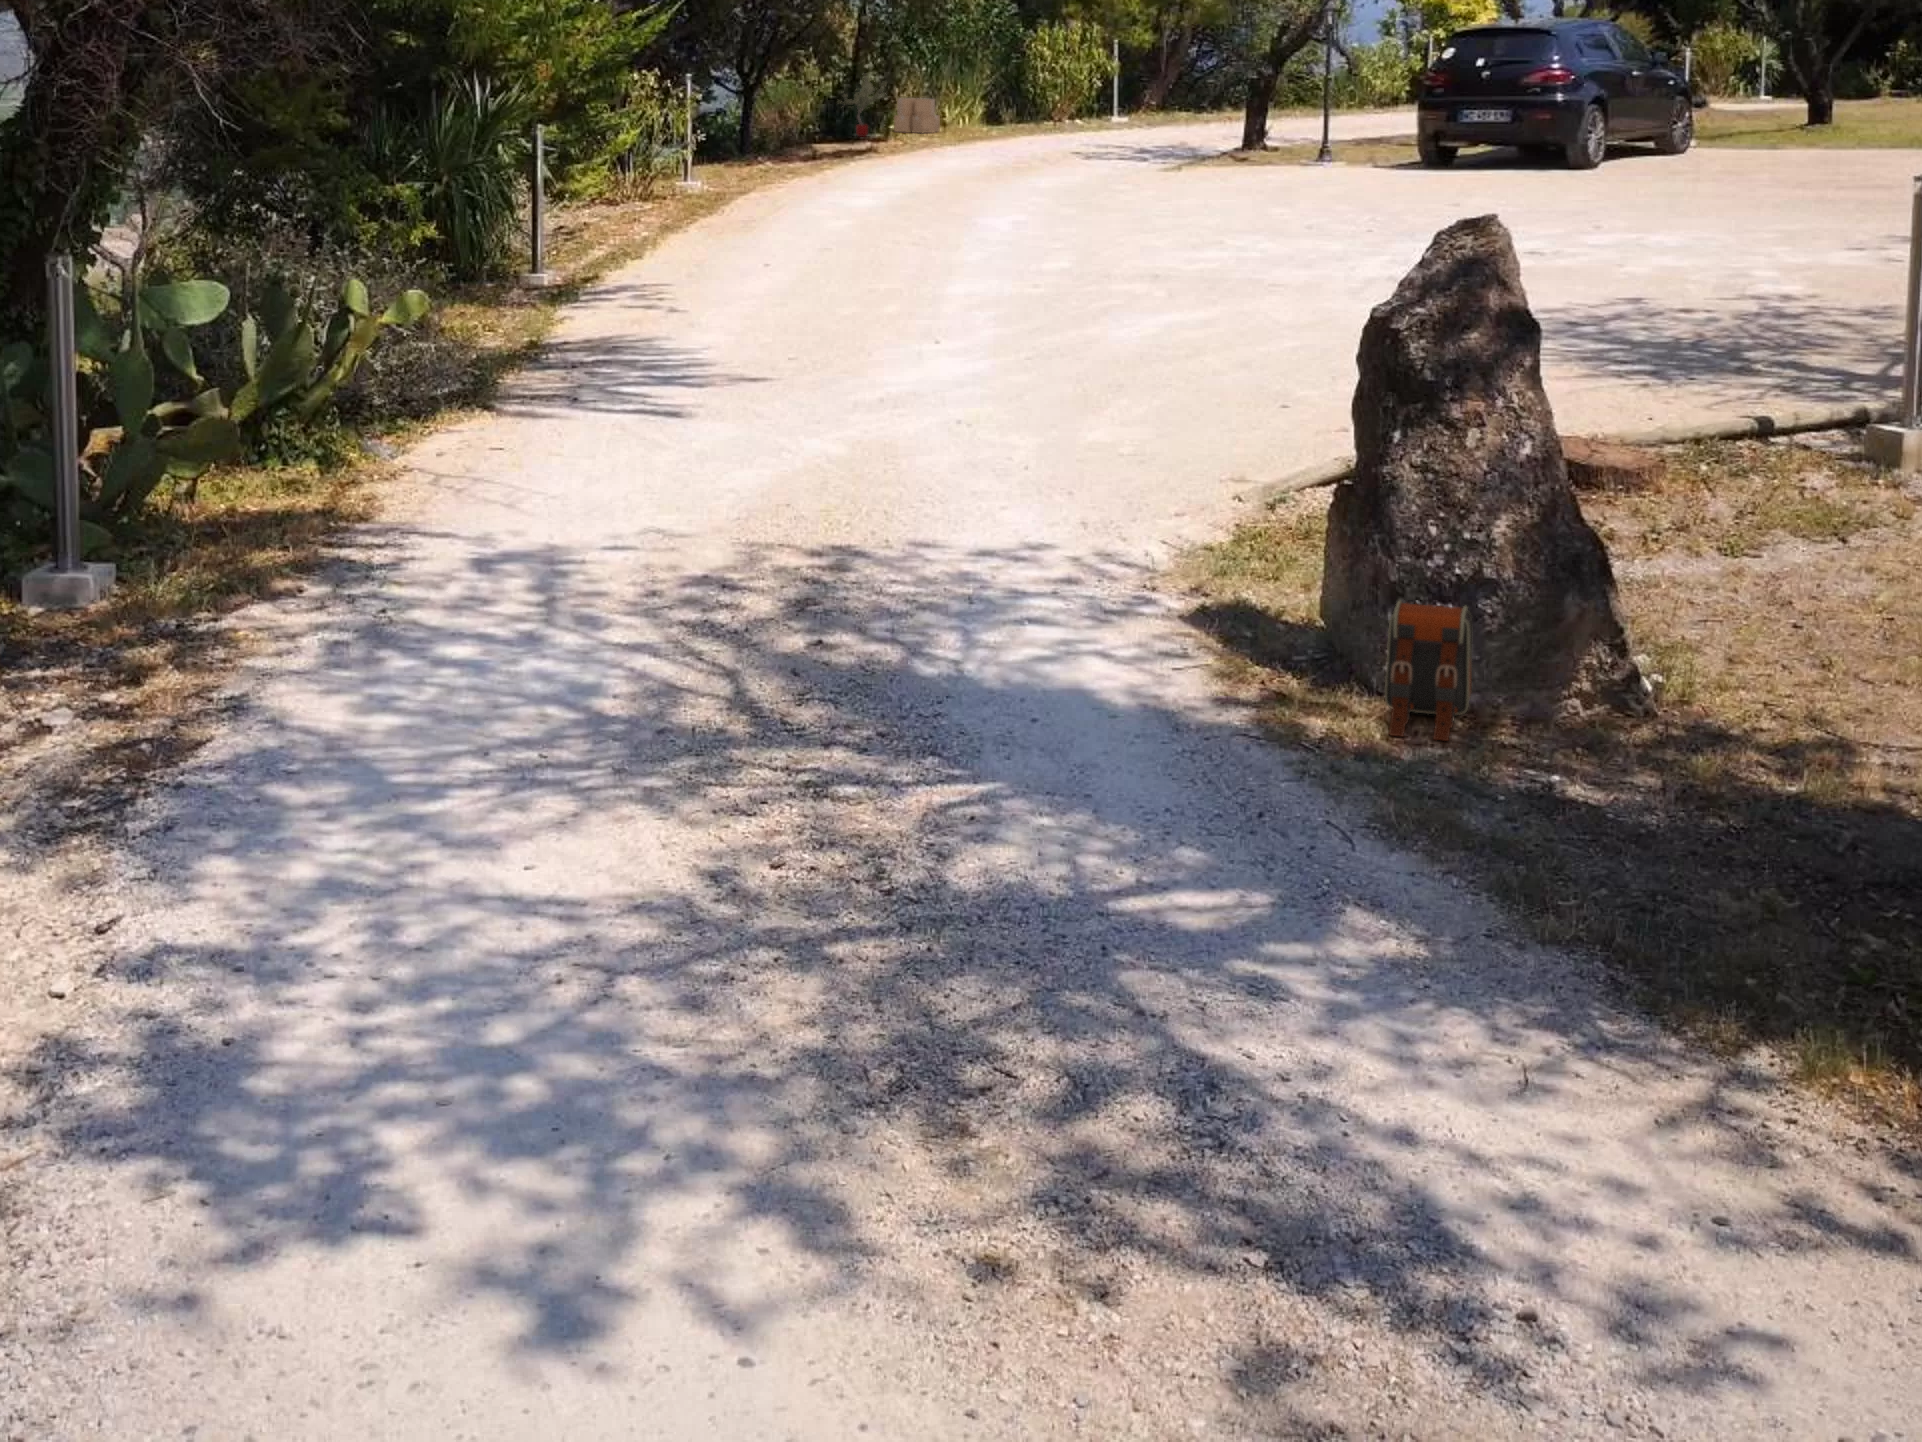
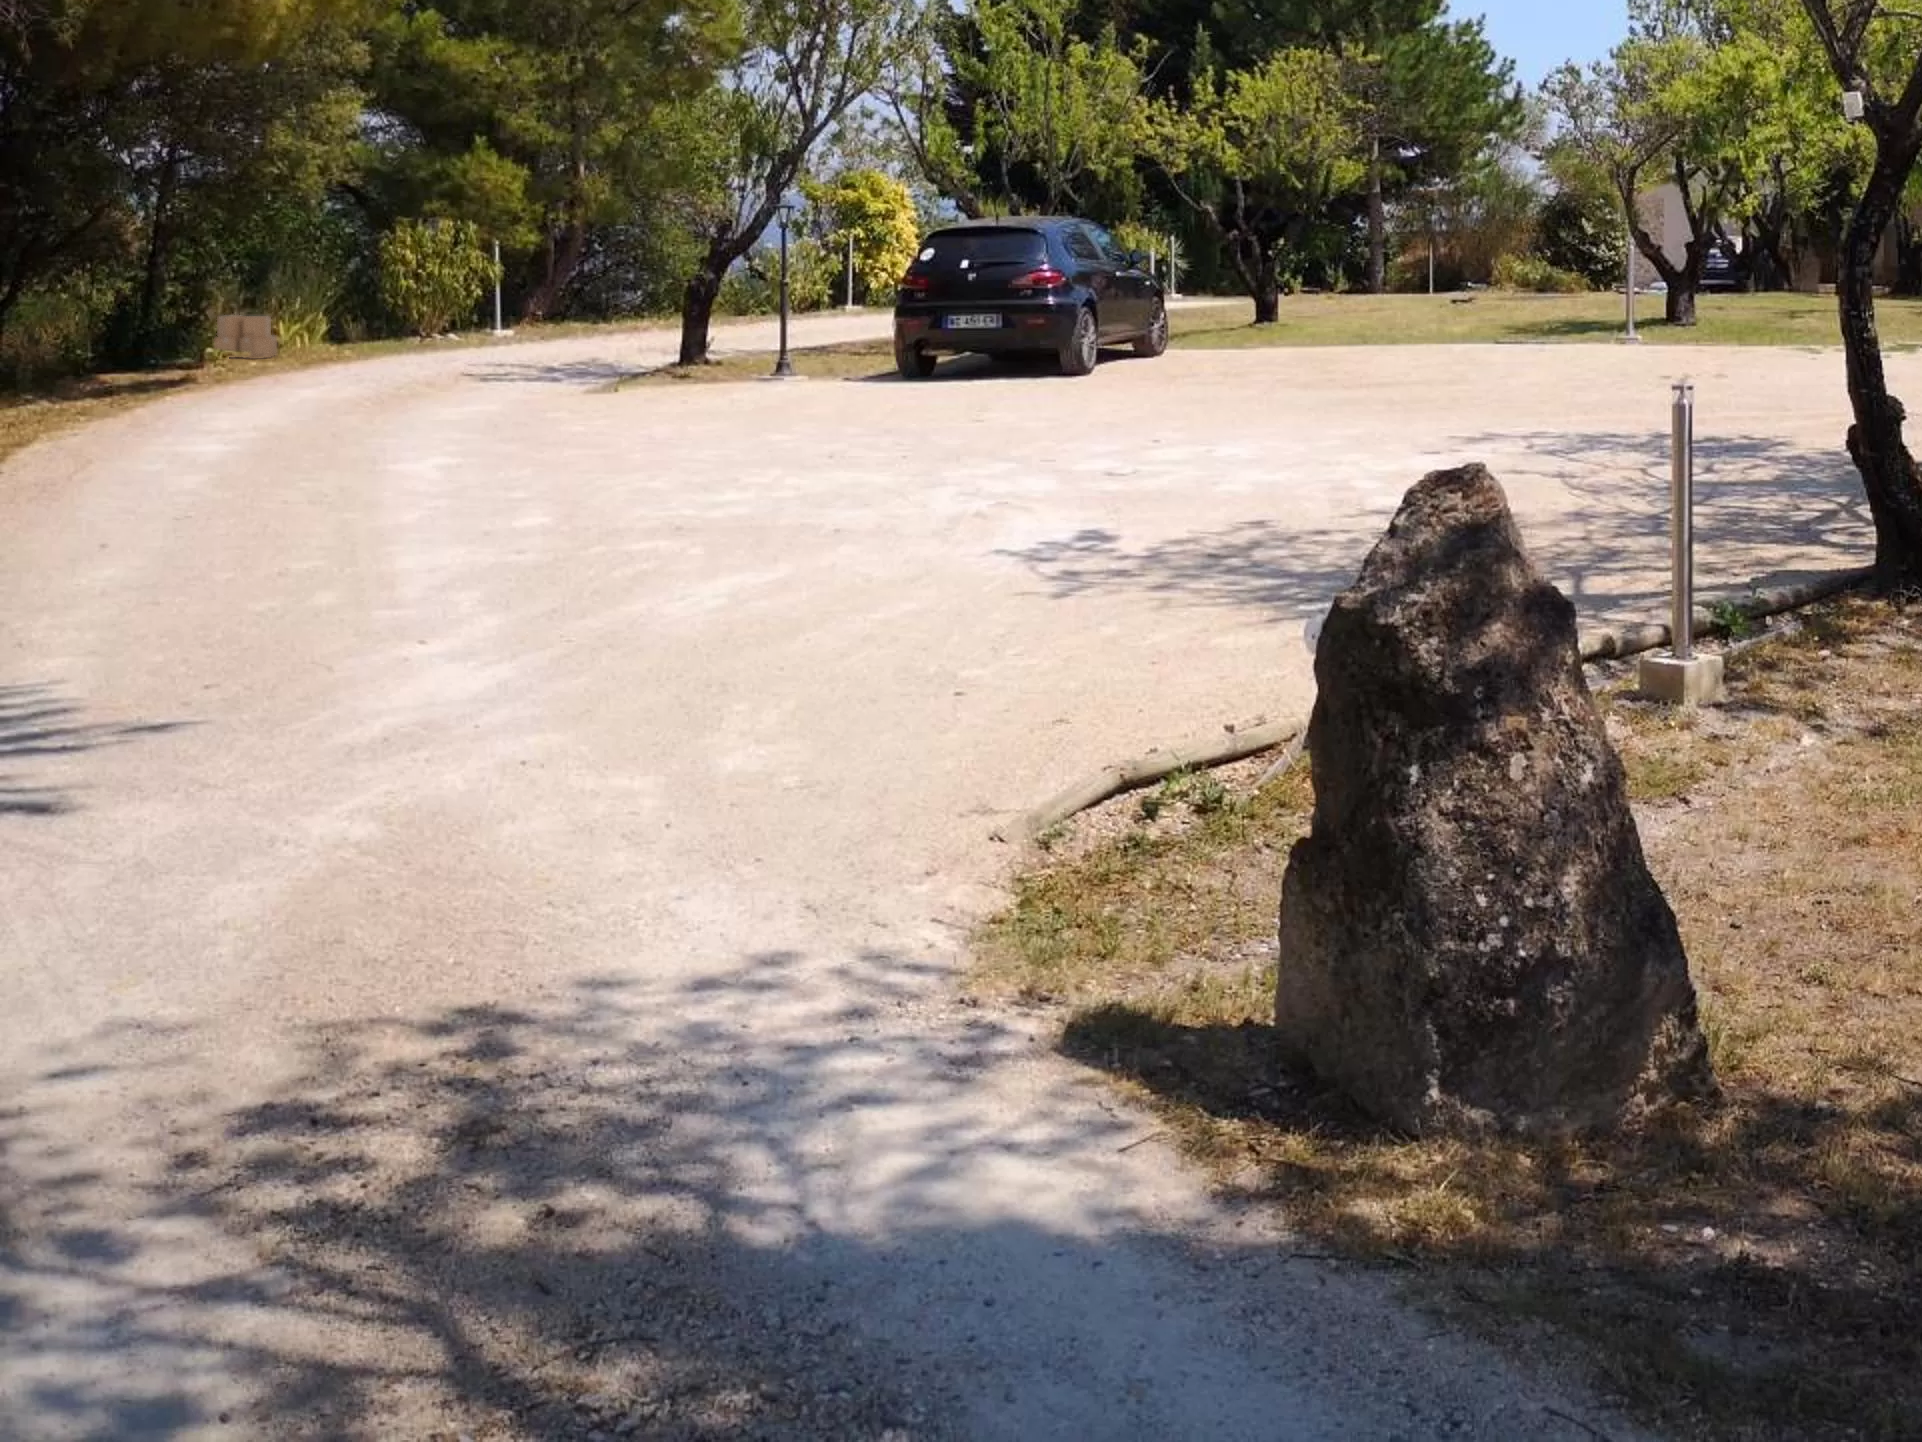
potted tree: present [840,74,887,137] -> none [134,285,208,366]
backpack: present [1385,601,1472,741] -> none [1462,1009,1593,1223]

